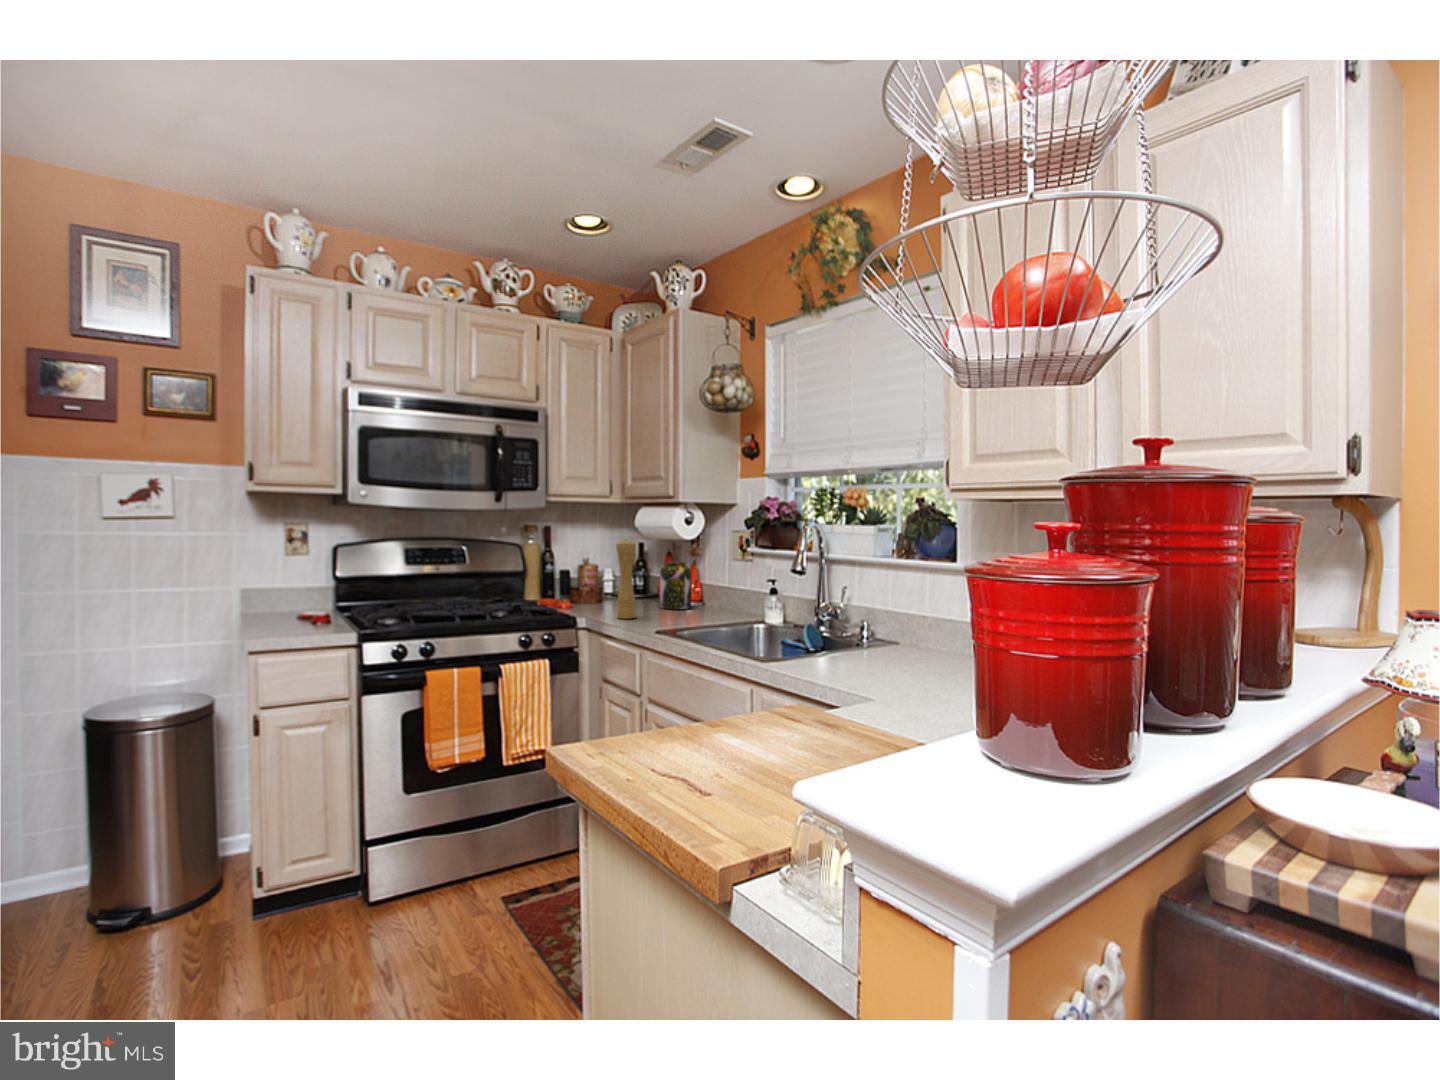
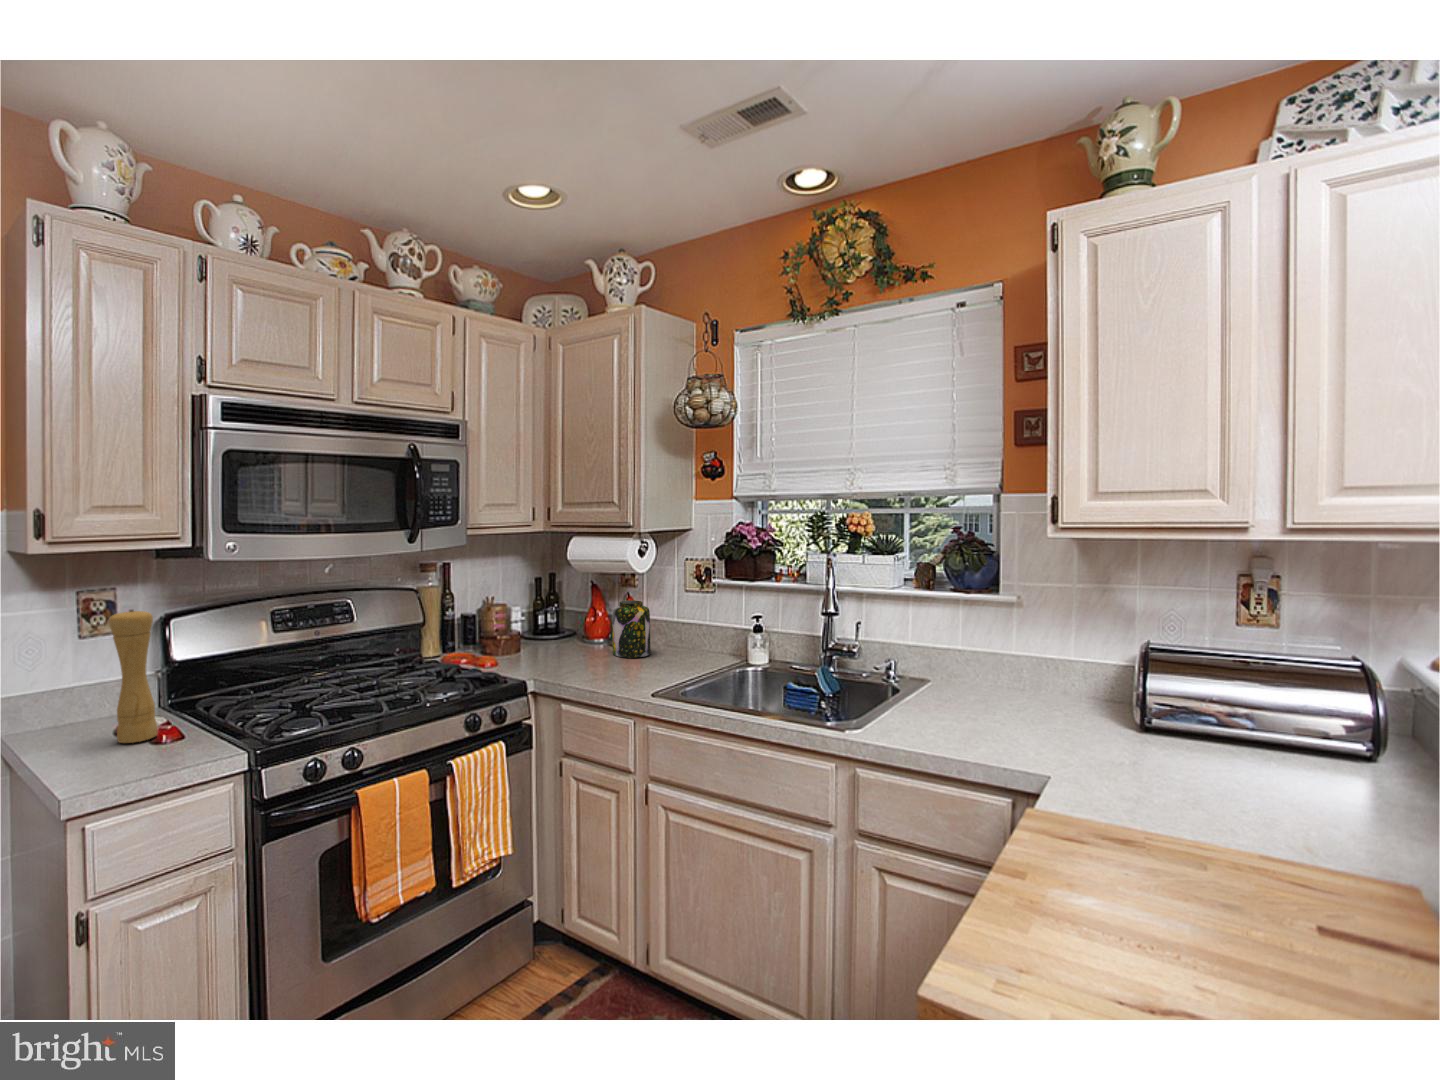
pepper mill: present [616,540,636,619] -> present [109,609,157,743]

